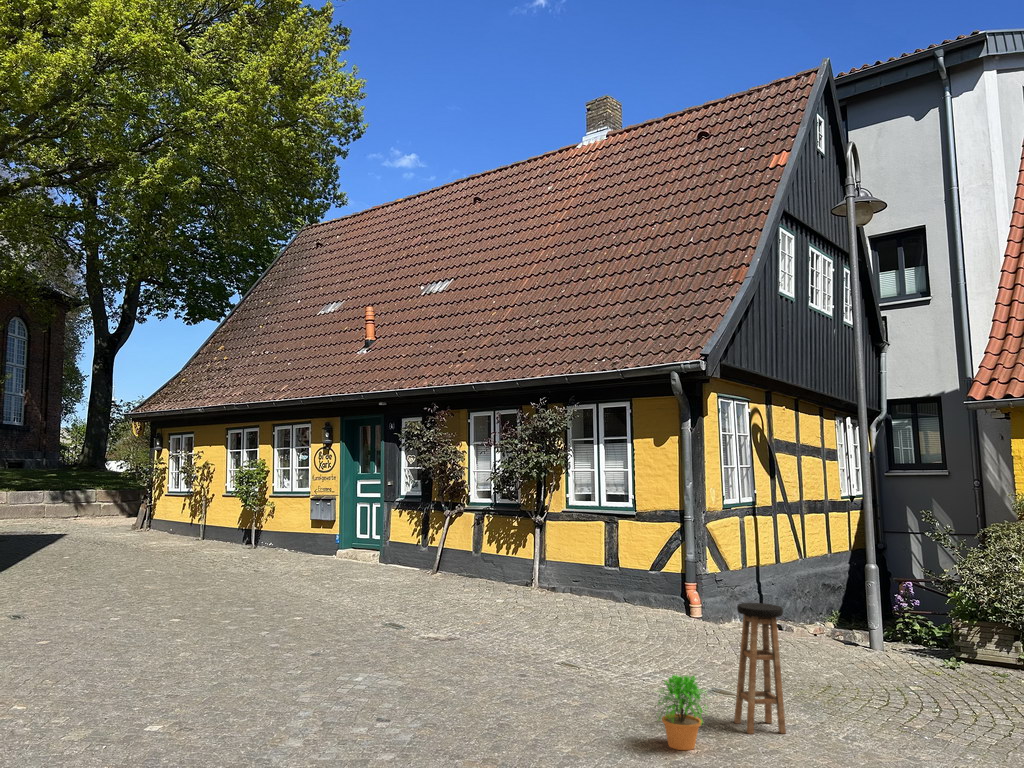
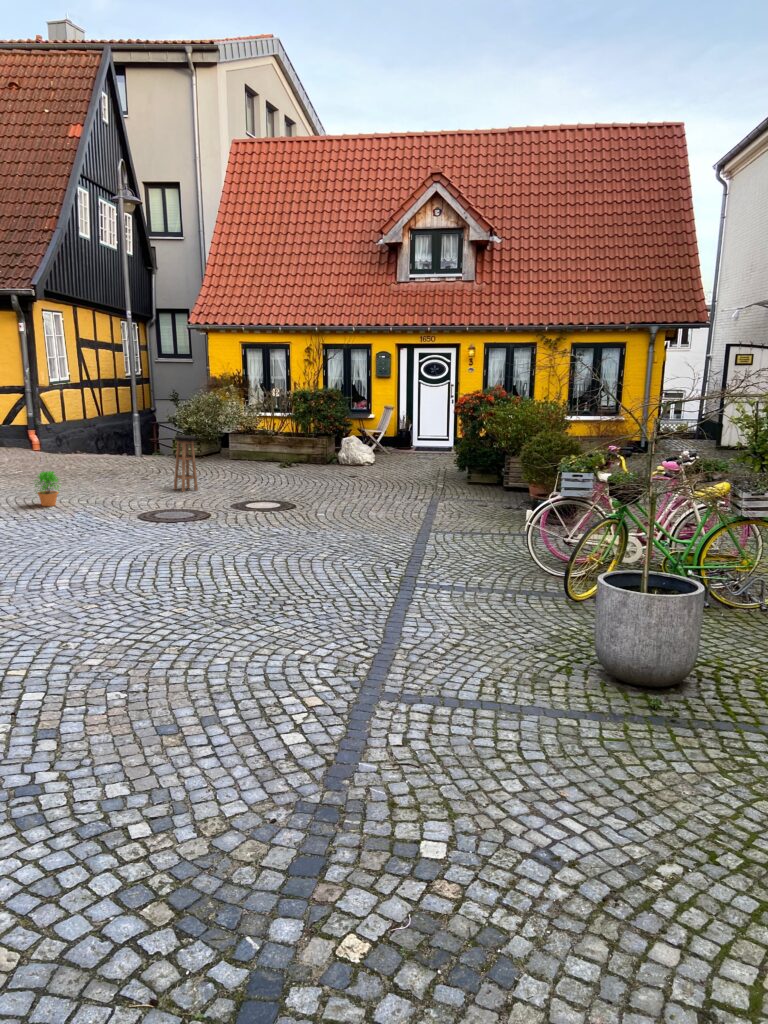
bar stool: present [734,603,786,734] -> present [174,435,198,492]

